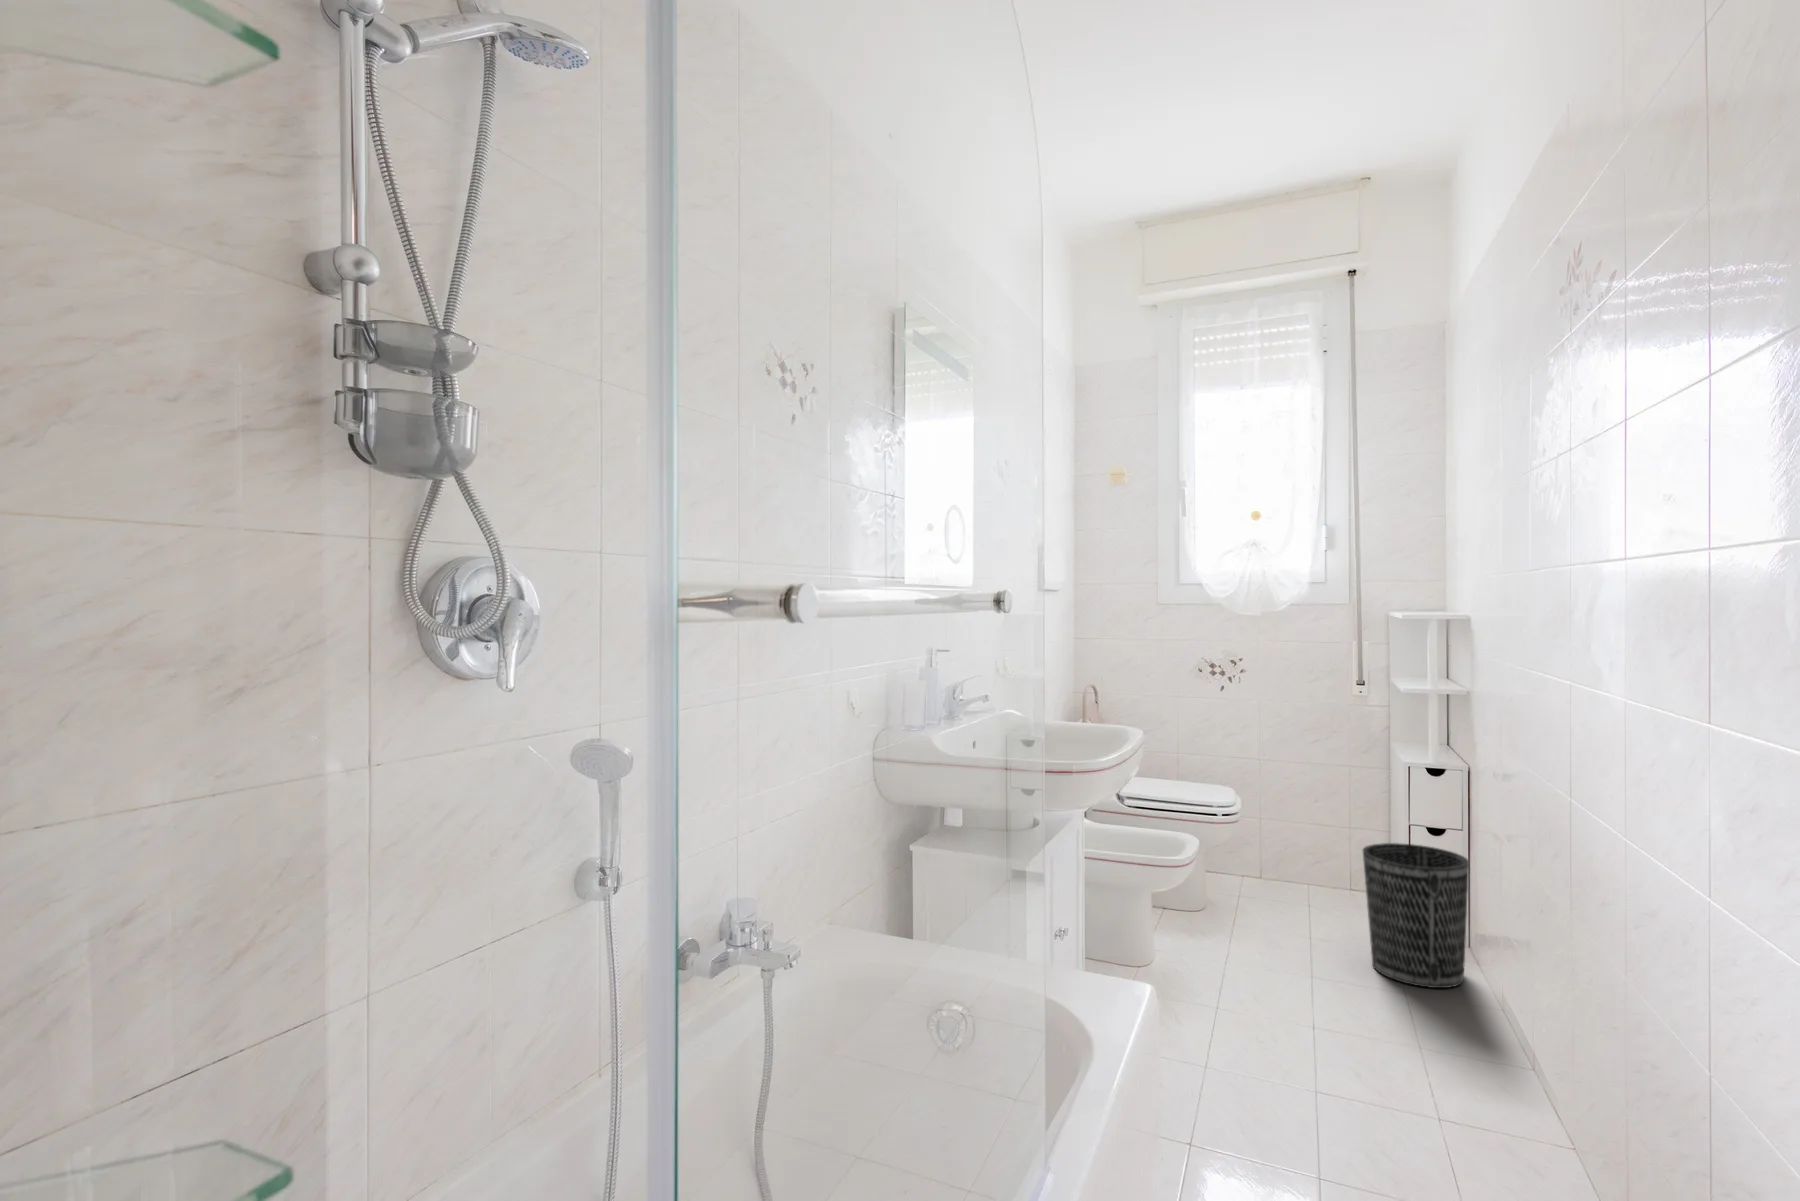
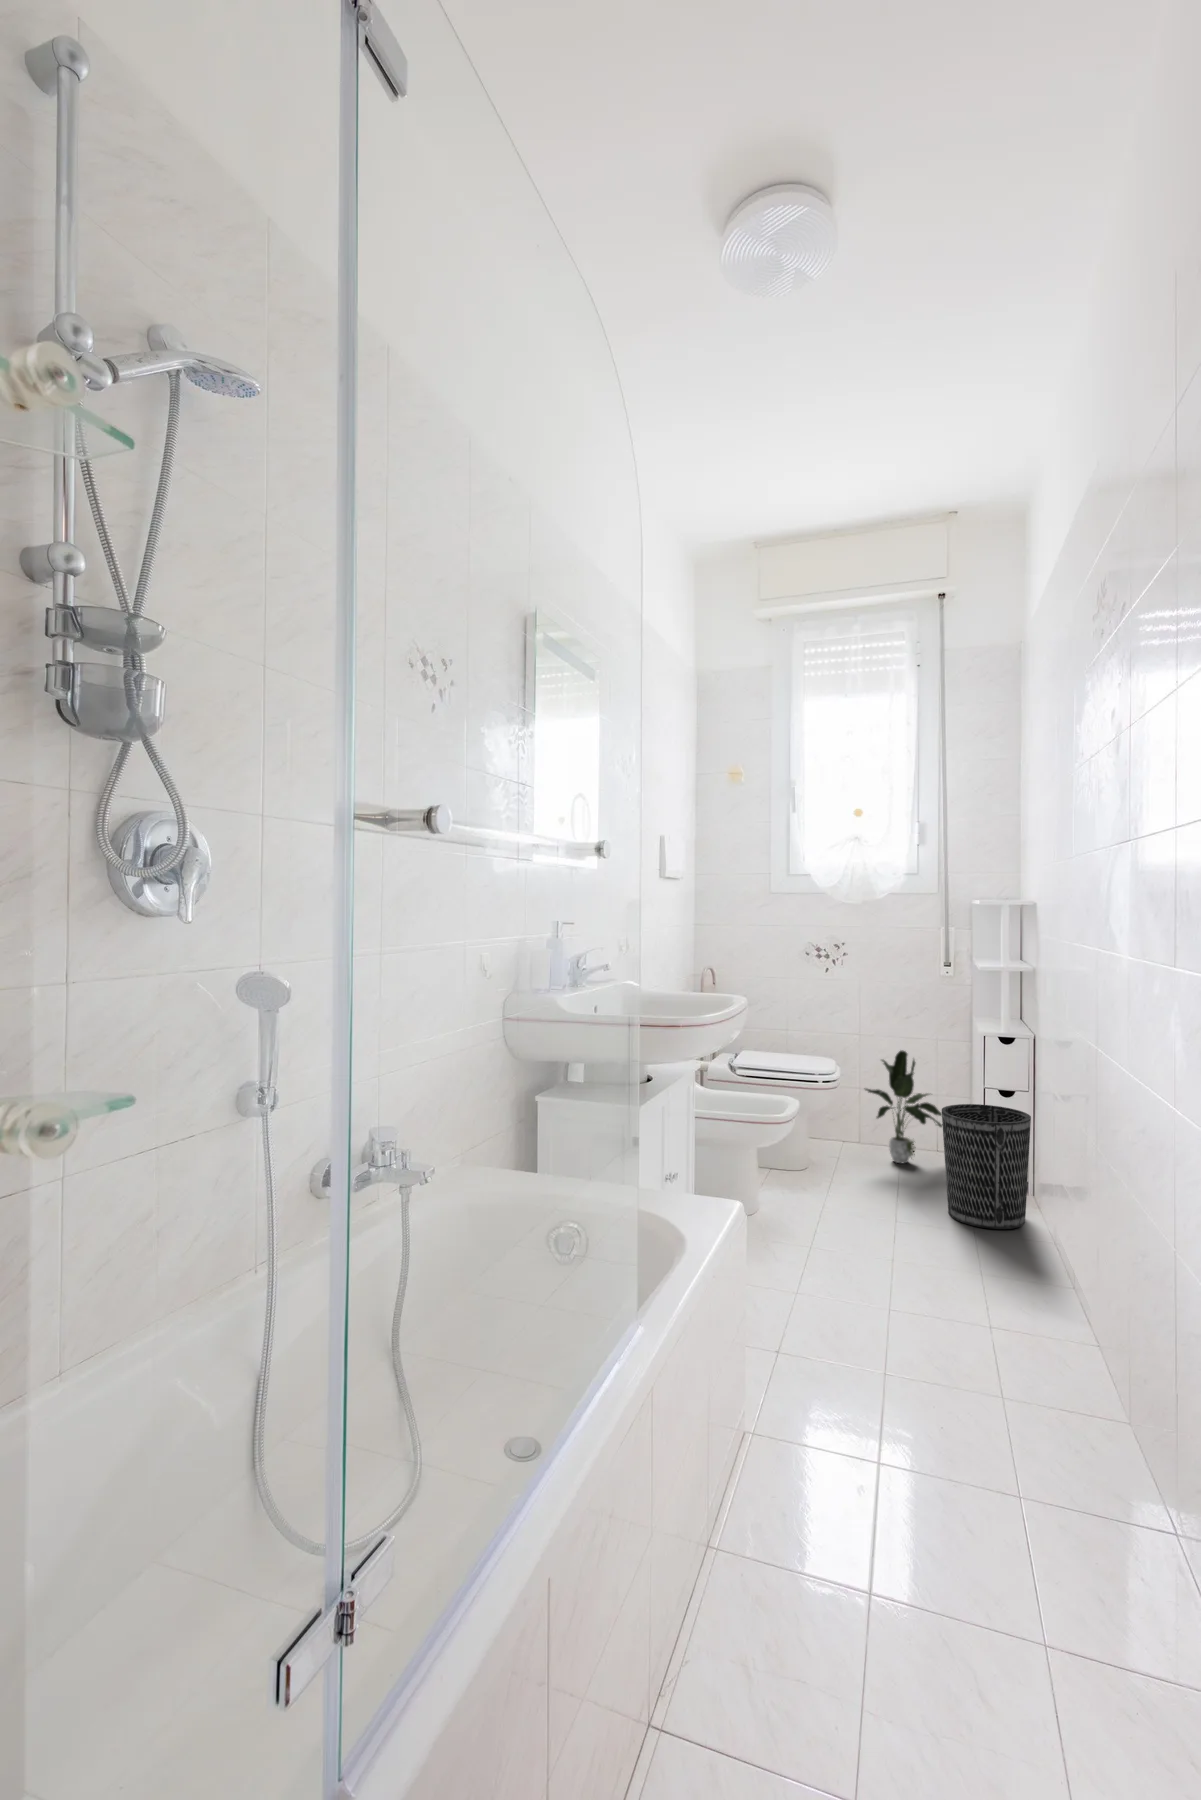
potted plant: none [1268,778,1359,903] -> present [865,1050,942,1163]

